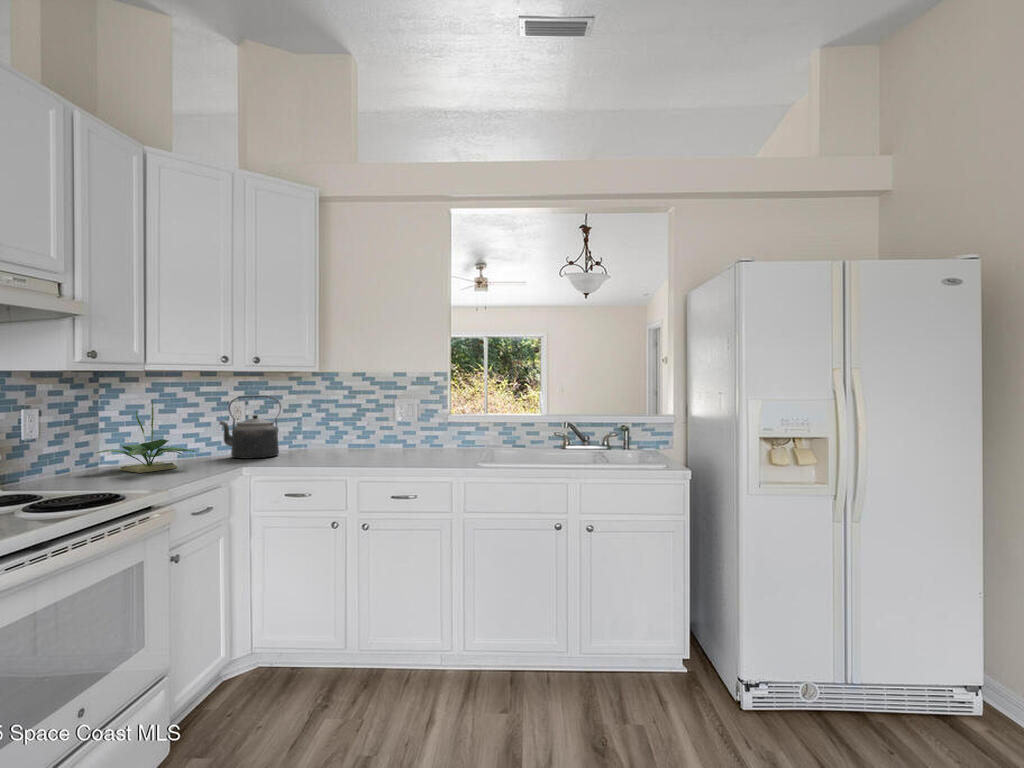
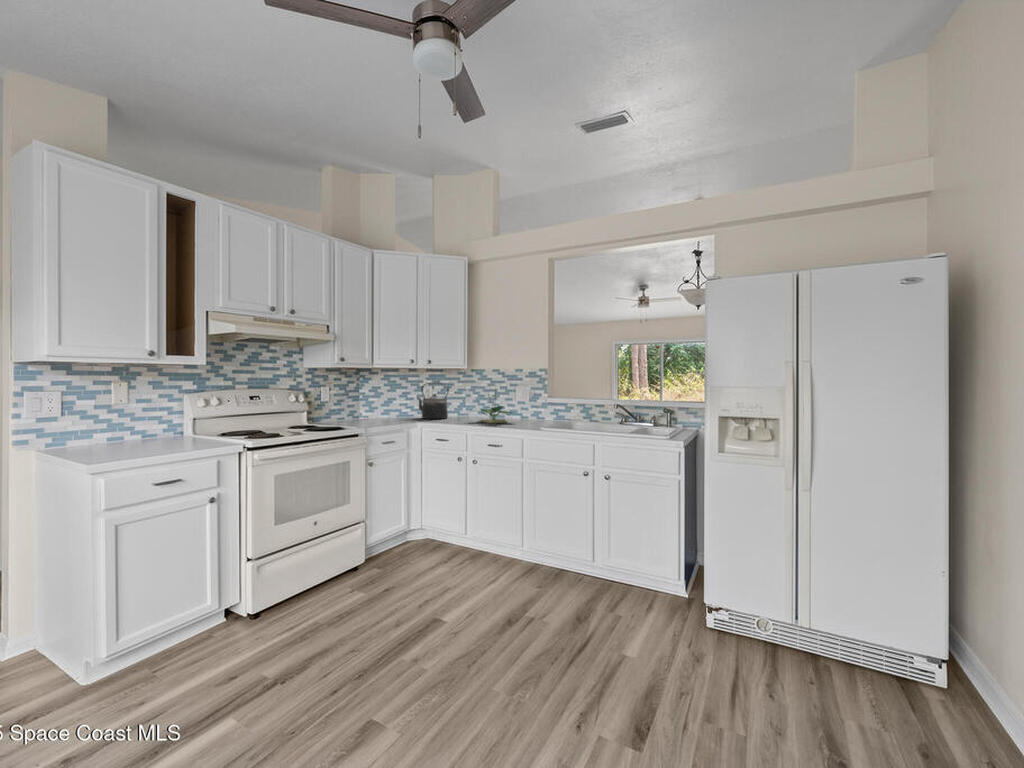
potted plant: present [97,400,196,473] -> present [481,394,512,423]

